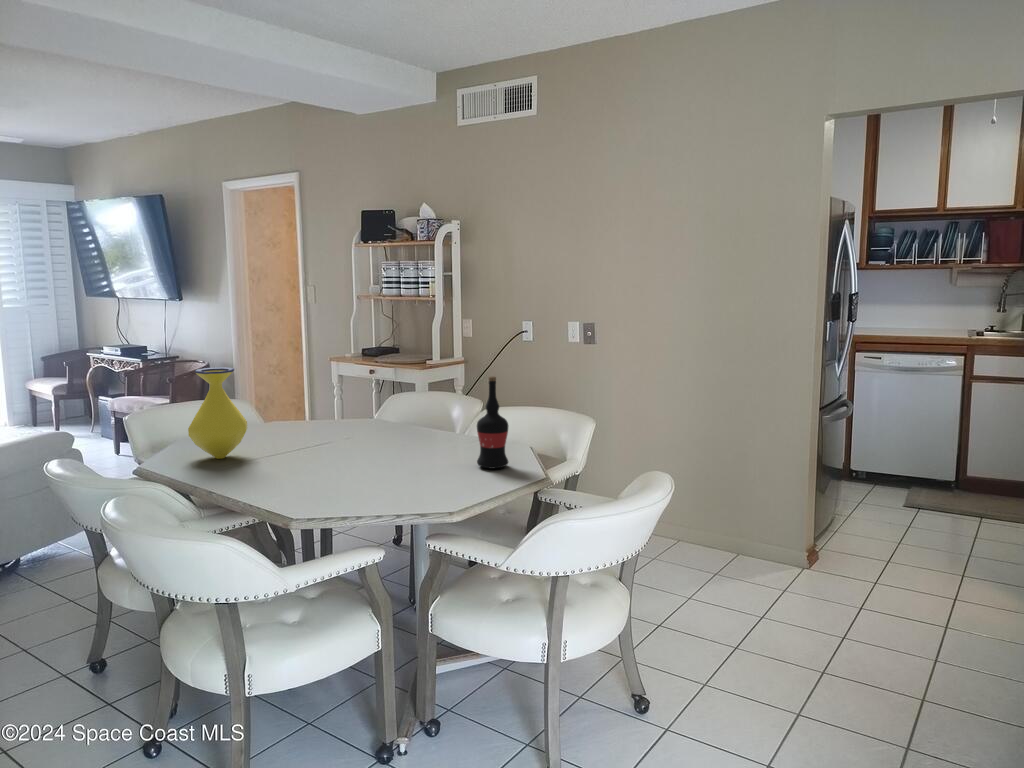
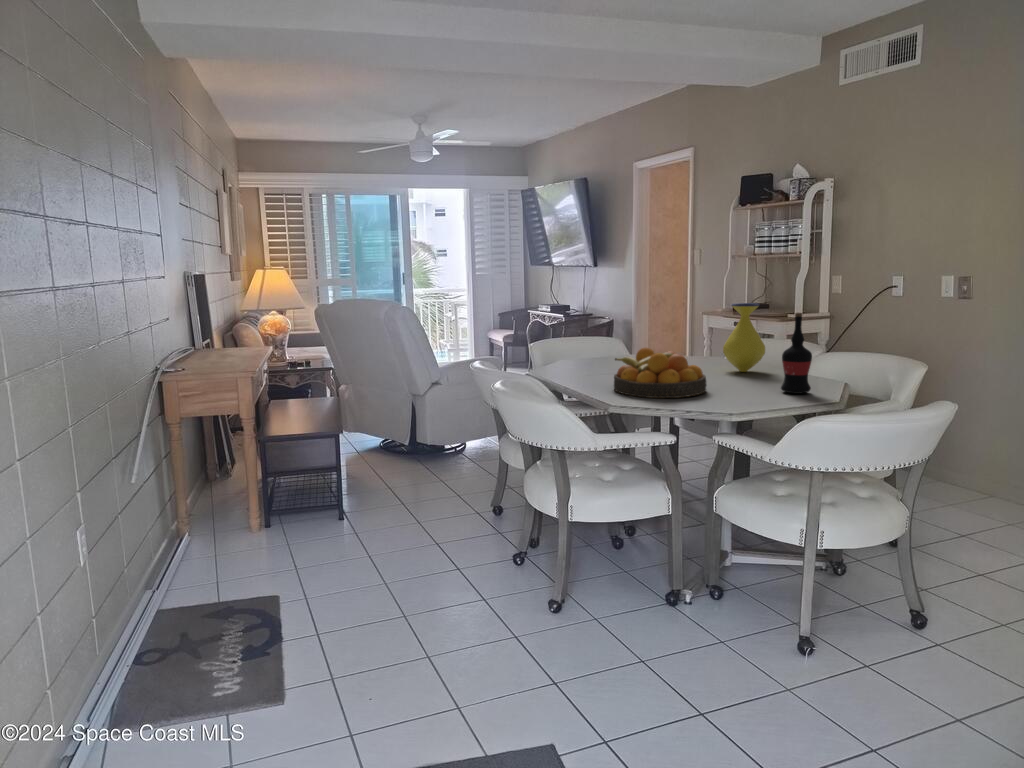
vase: present [188,367,247,459] -> present [723,303,765,372]
fruit bowl: none [276,428,399,499] -> present [614,348,706,398]

